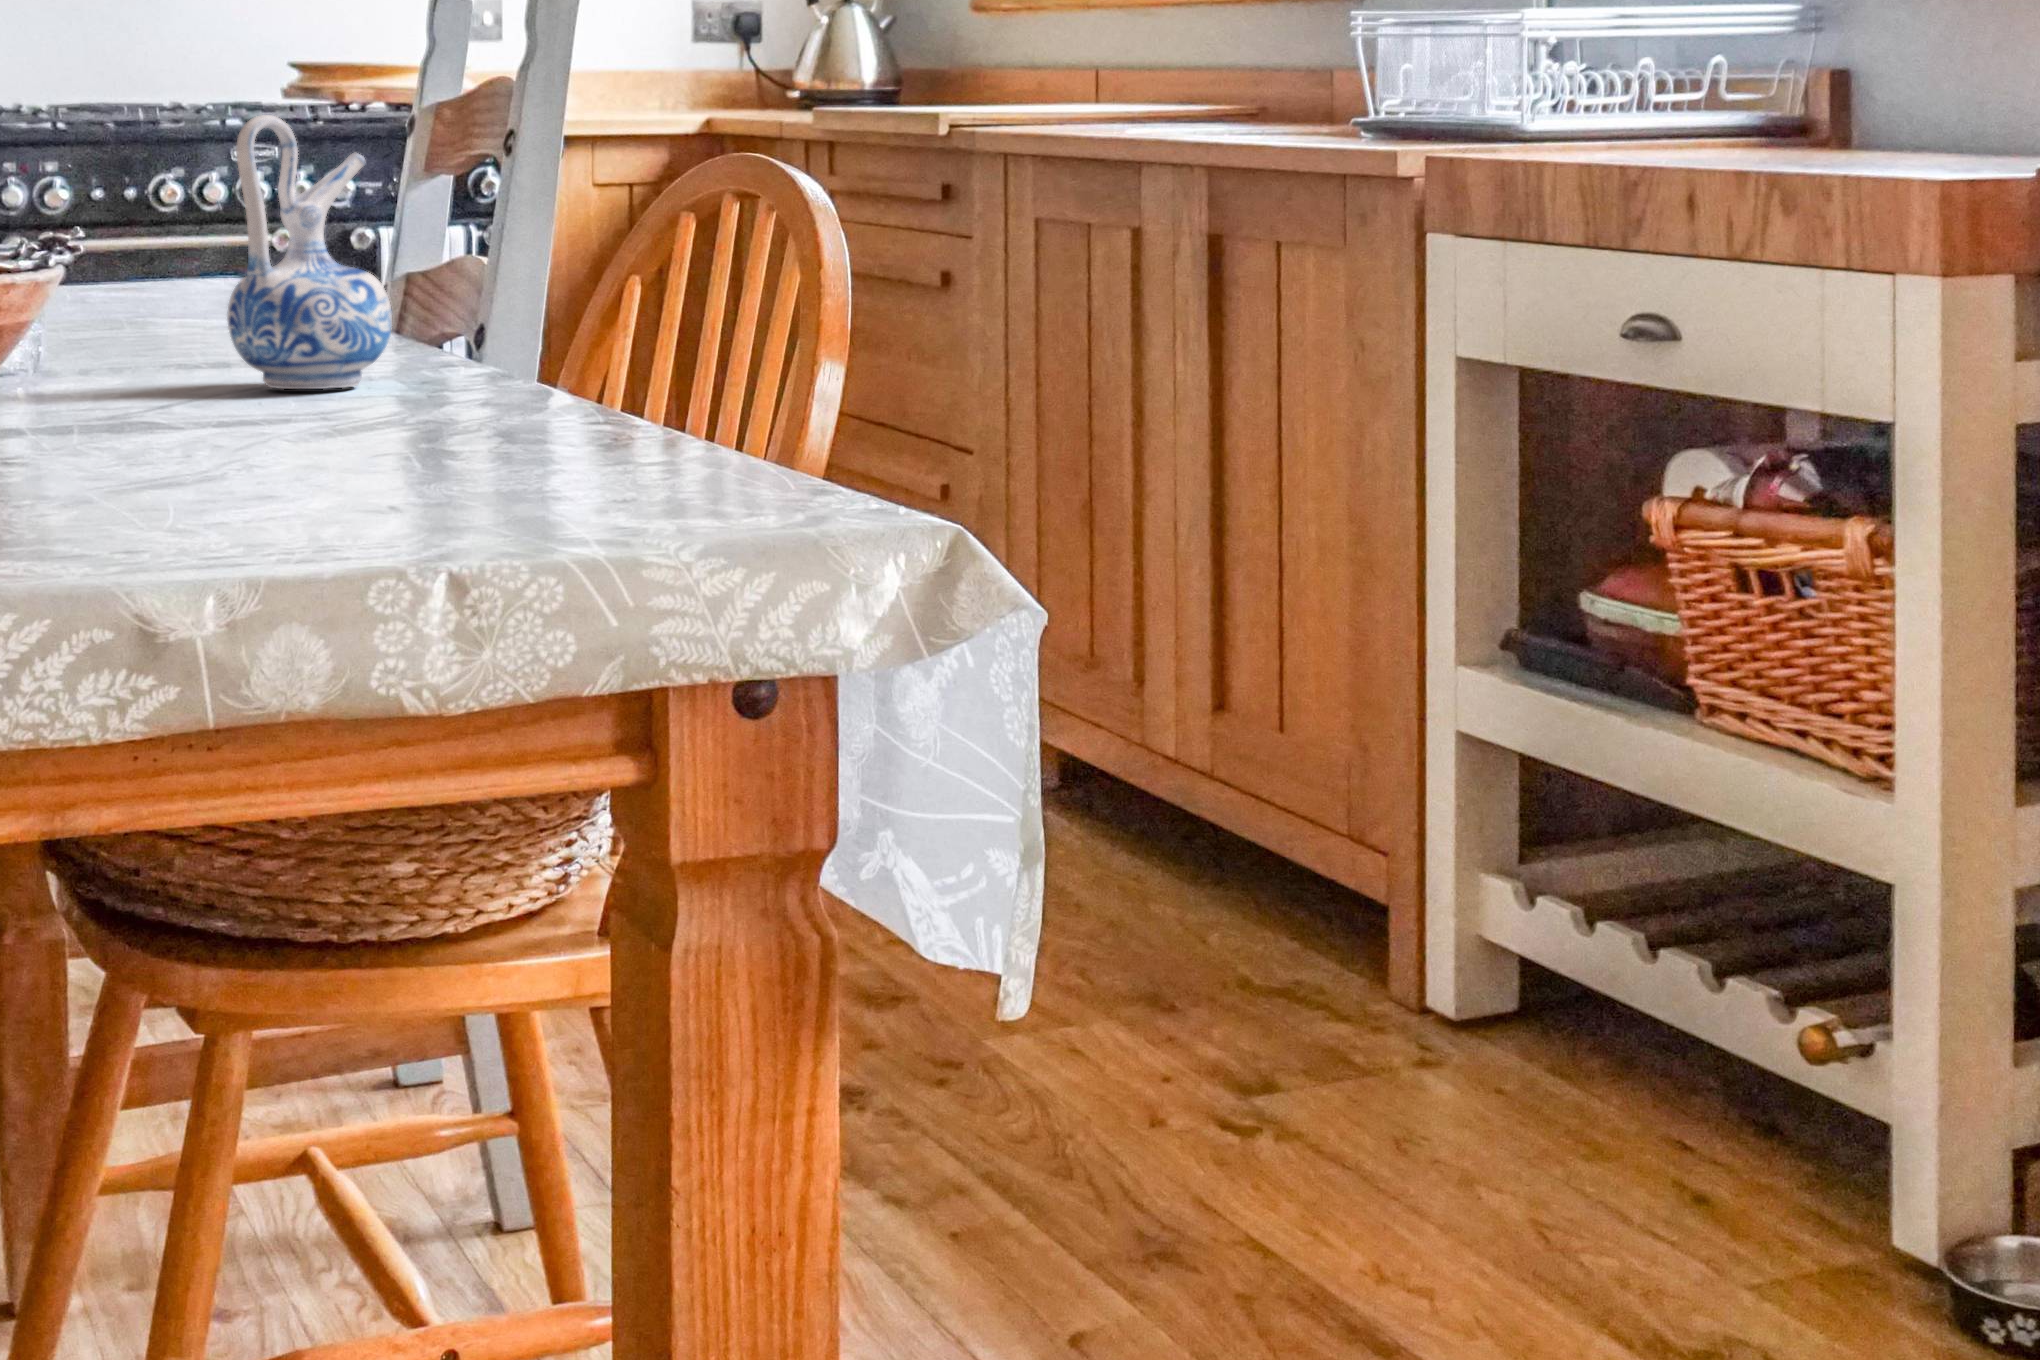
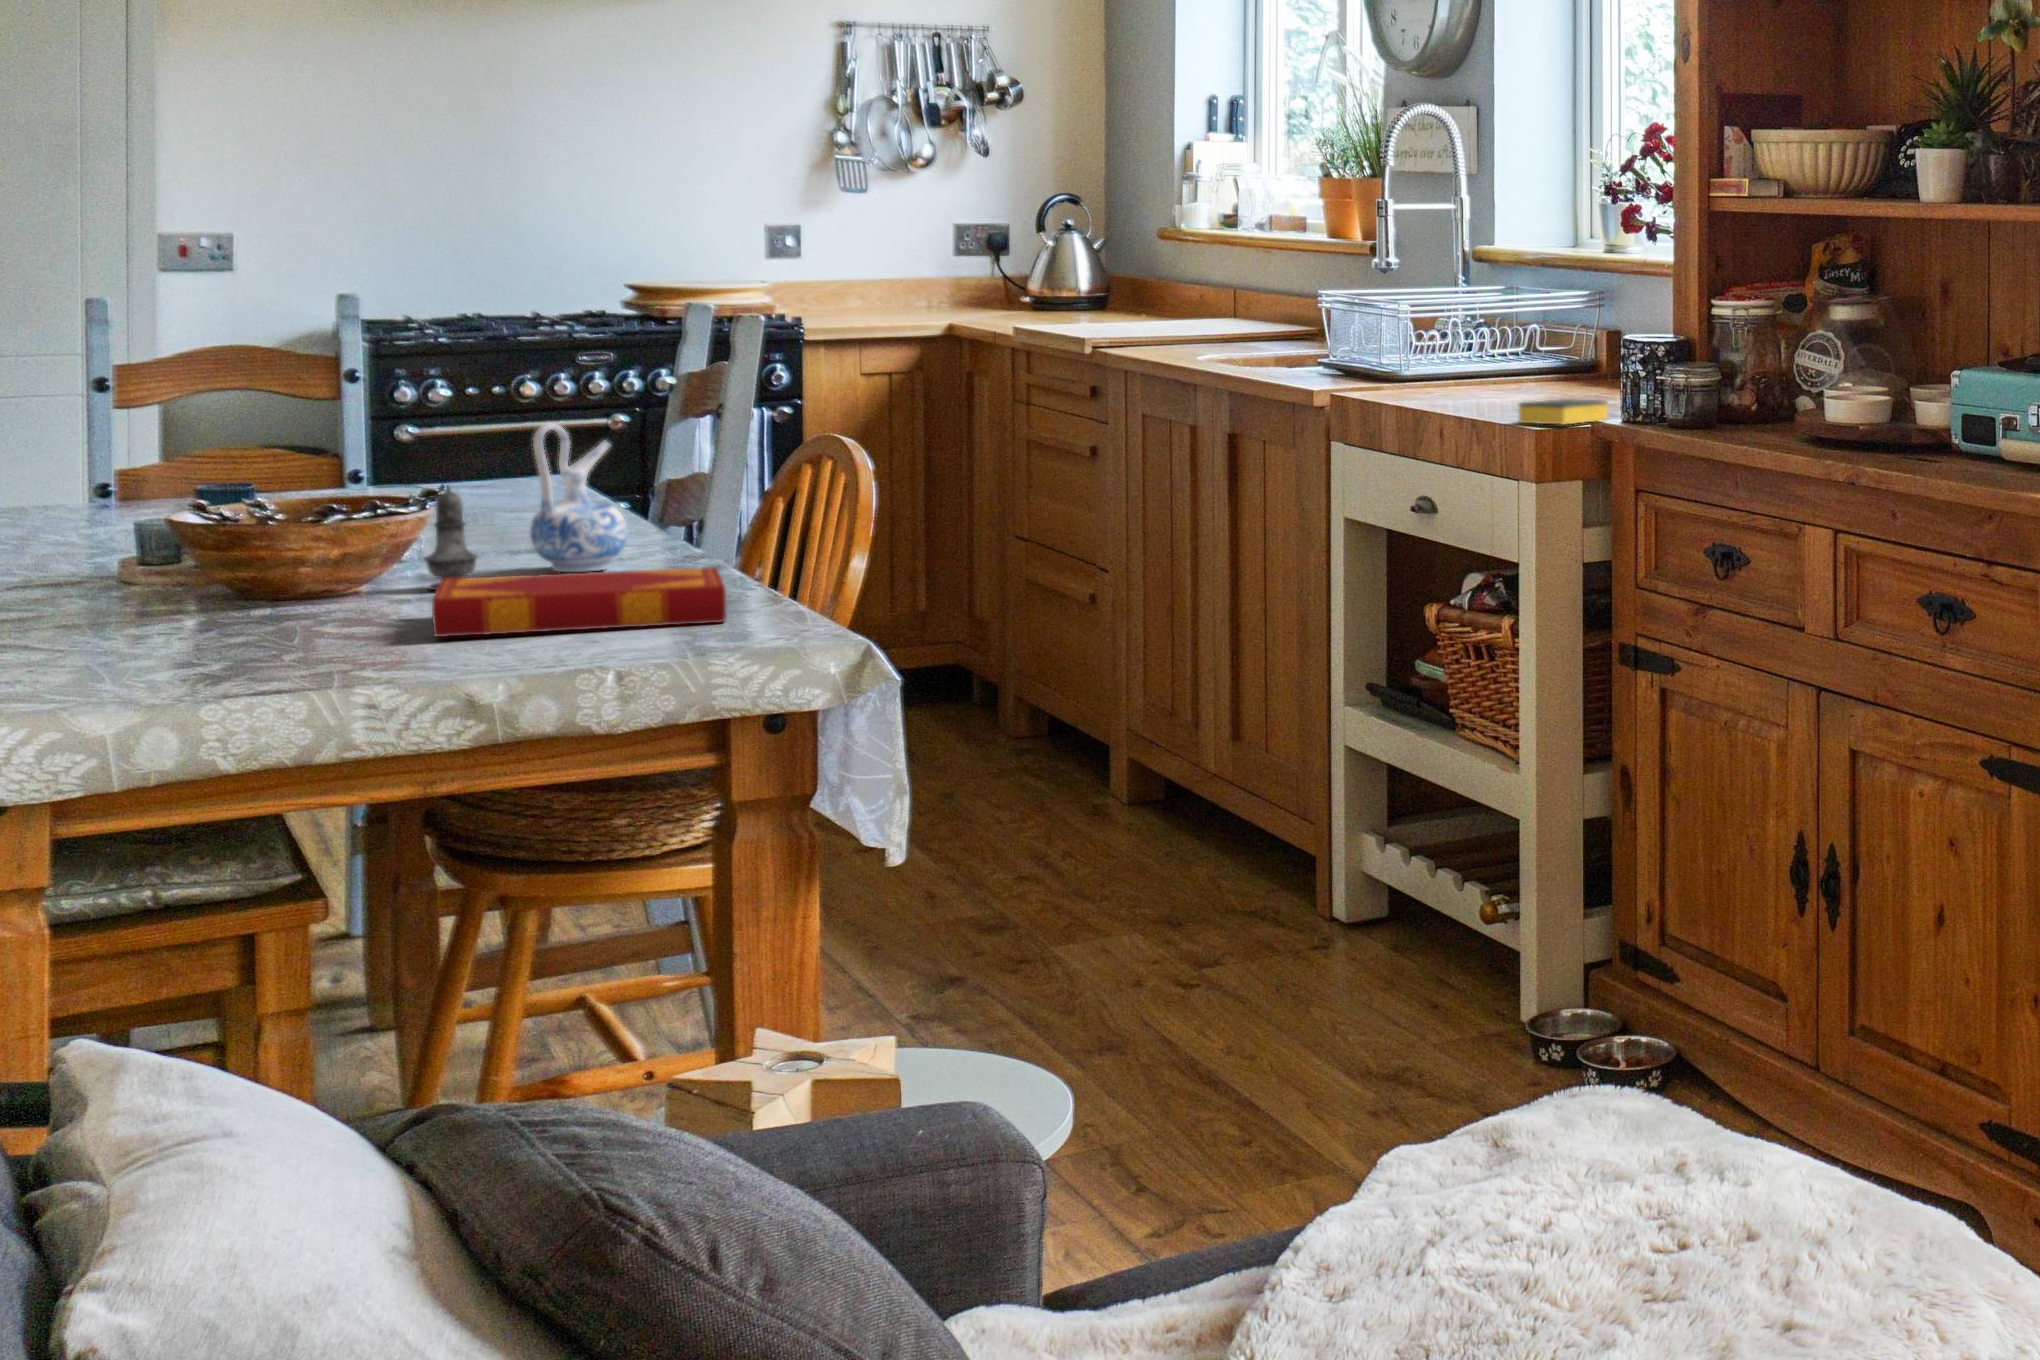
sponge: none [1863,133,2012,170] -> present [1519,399,1608,425]
salt shaker: none [48,216,144,413] -> present [425,486,478,590]
hardback book: none [66,369,645,489] -> present [432,567,726,637]

